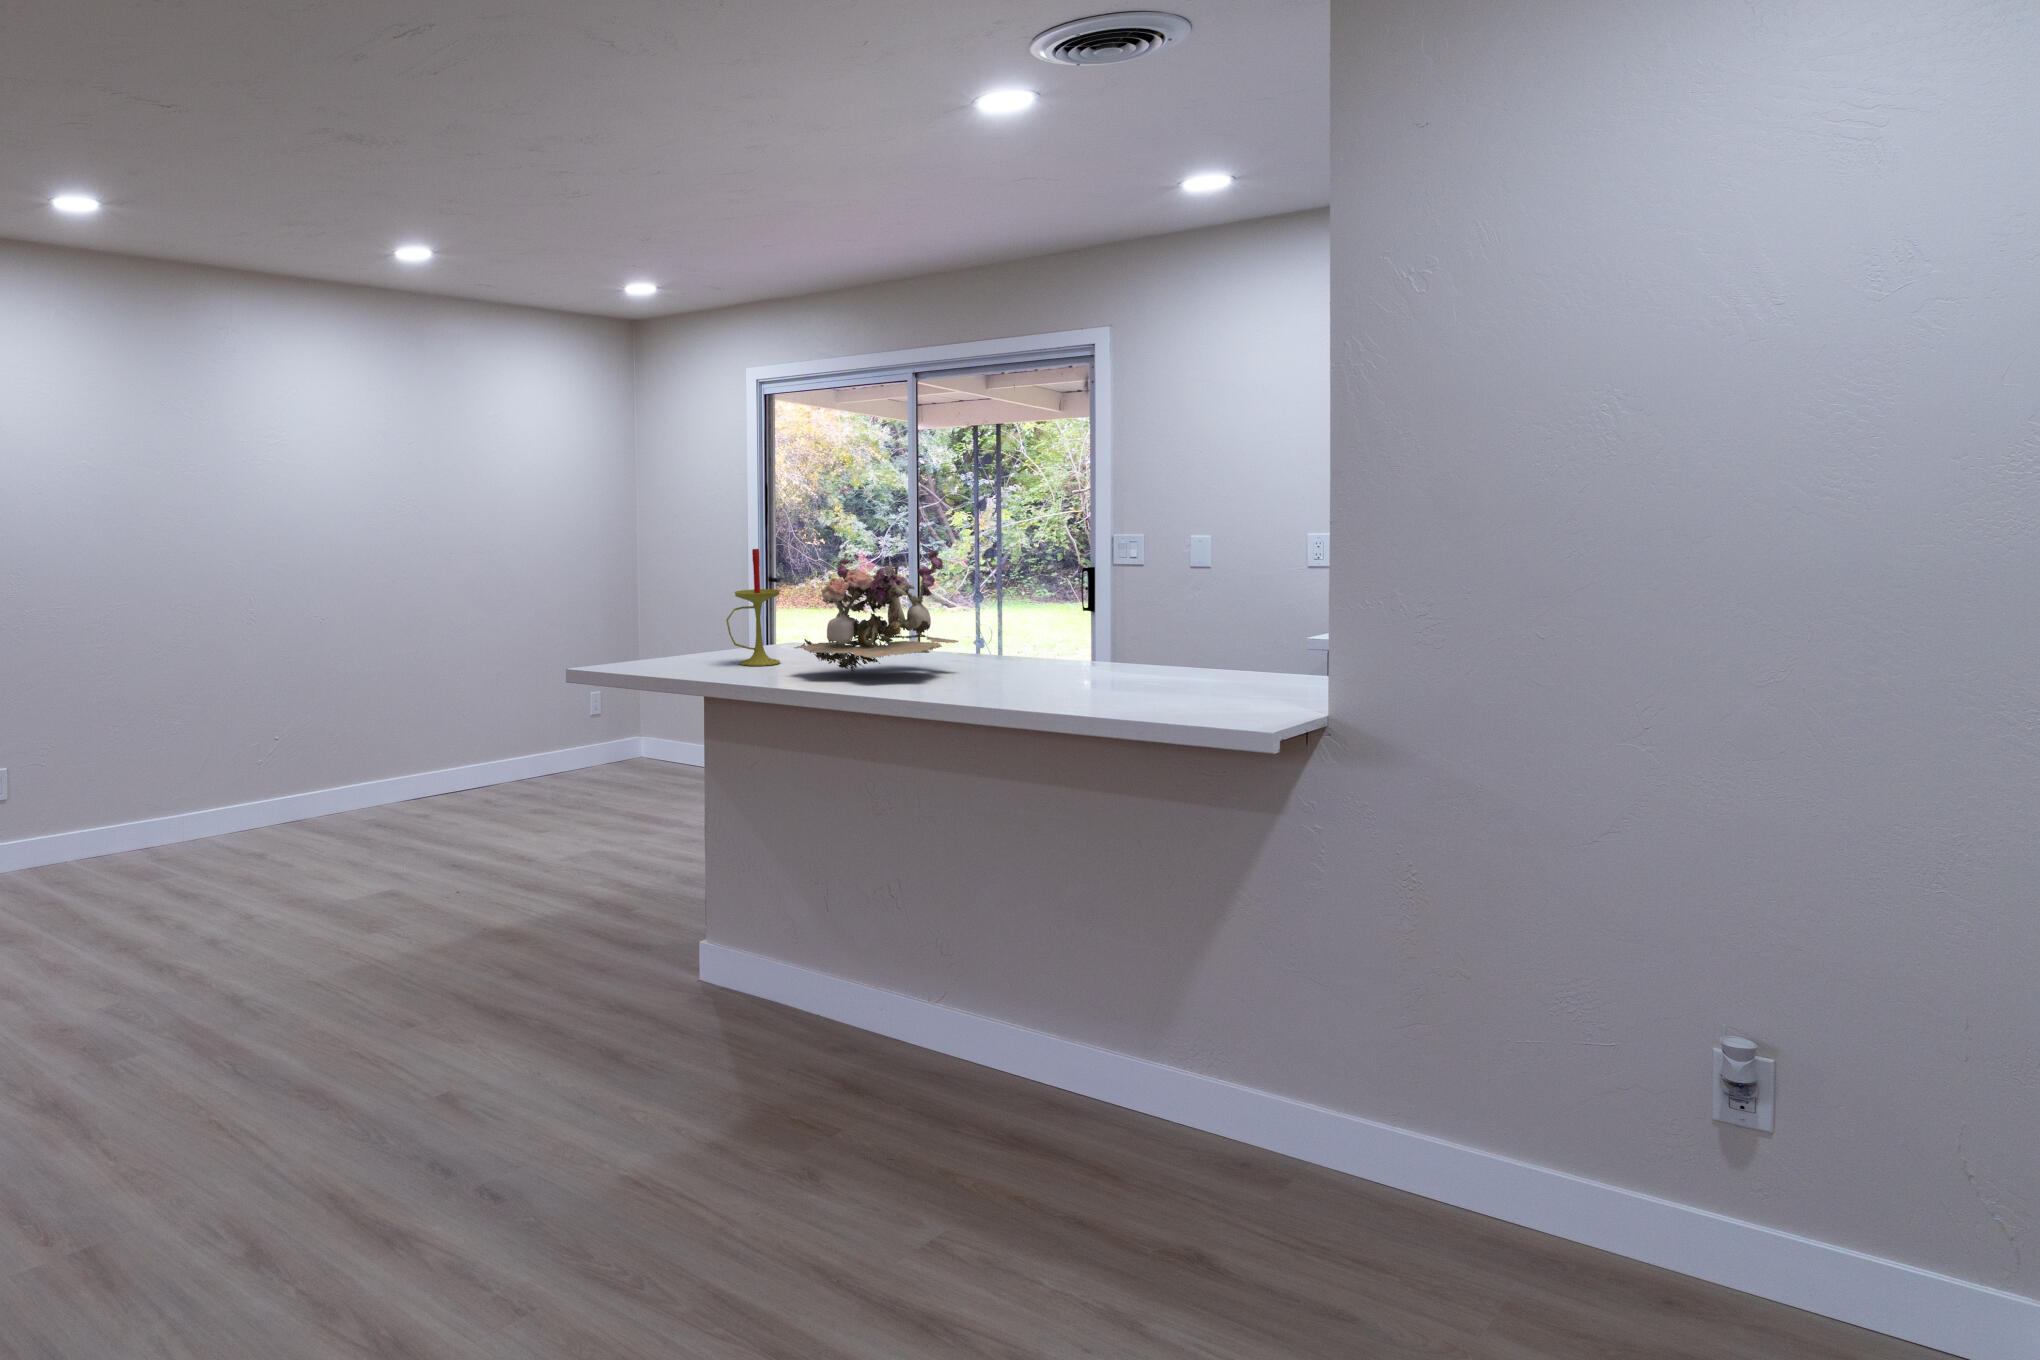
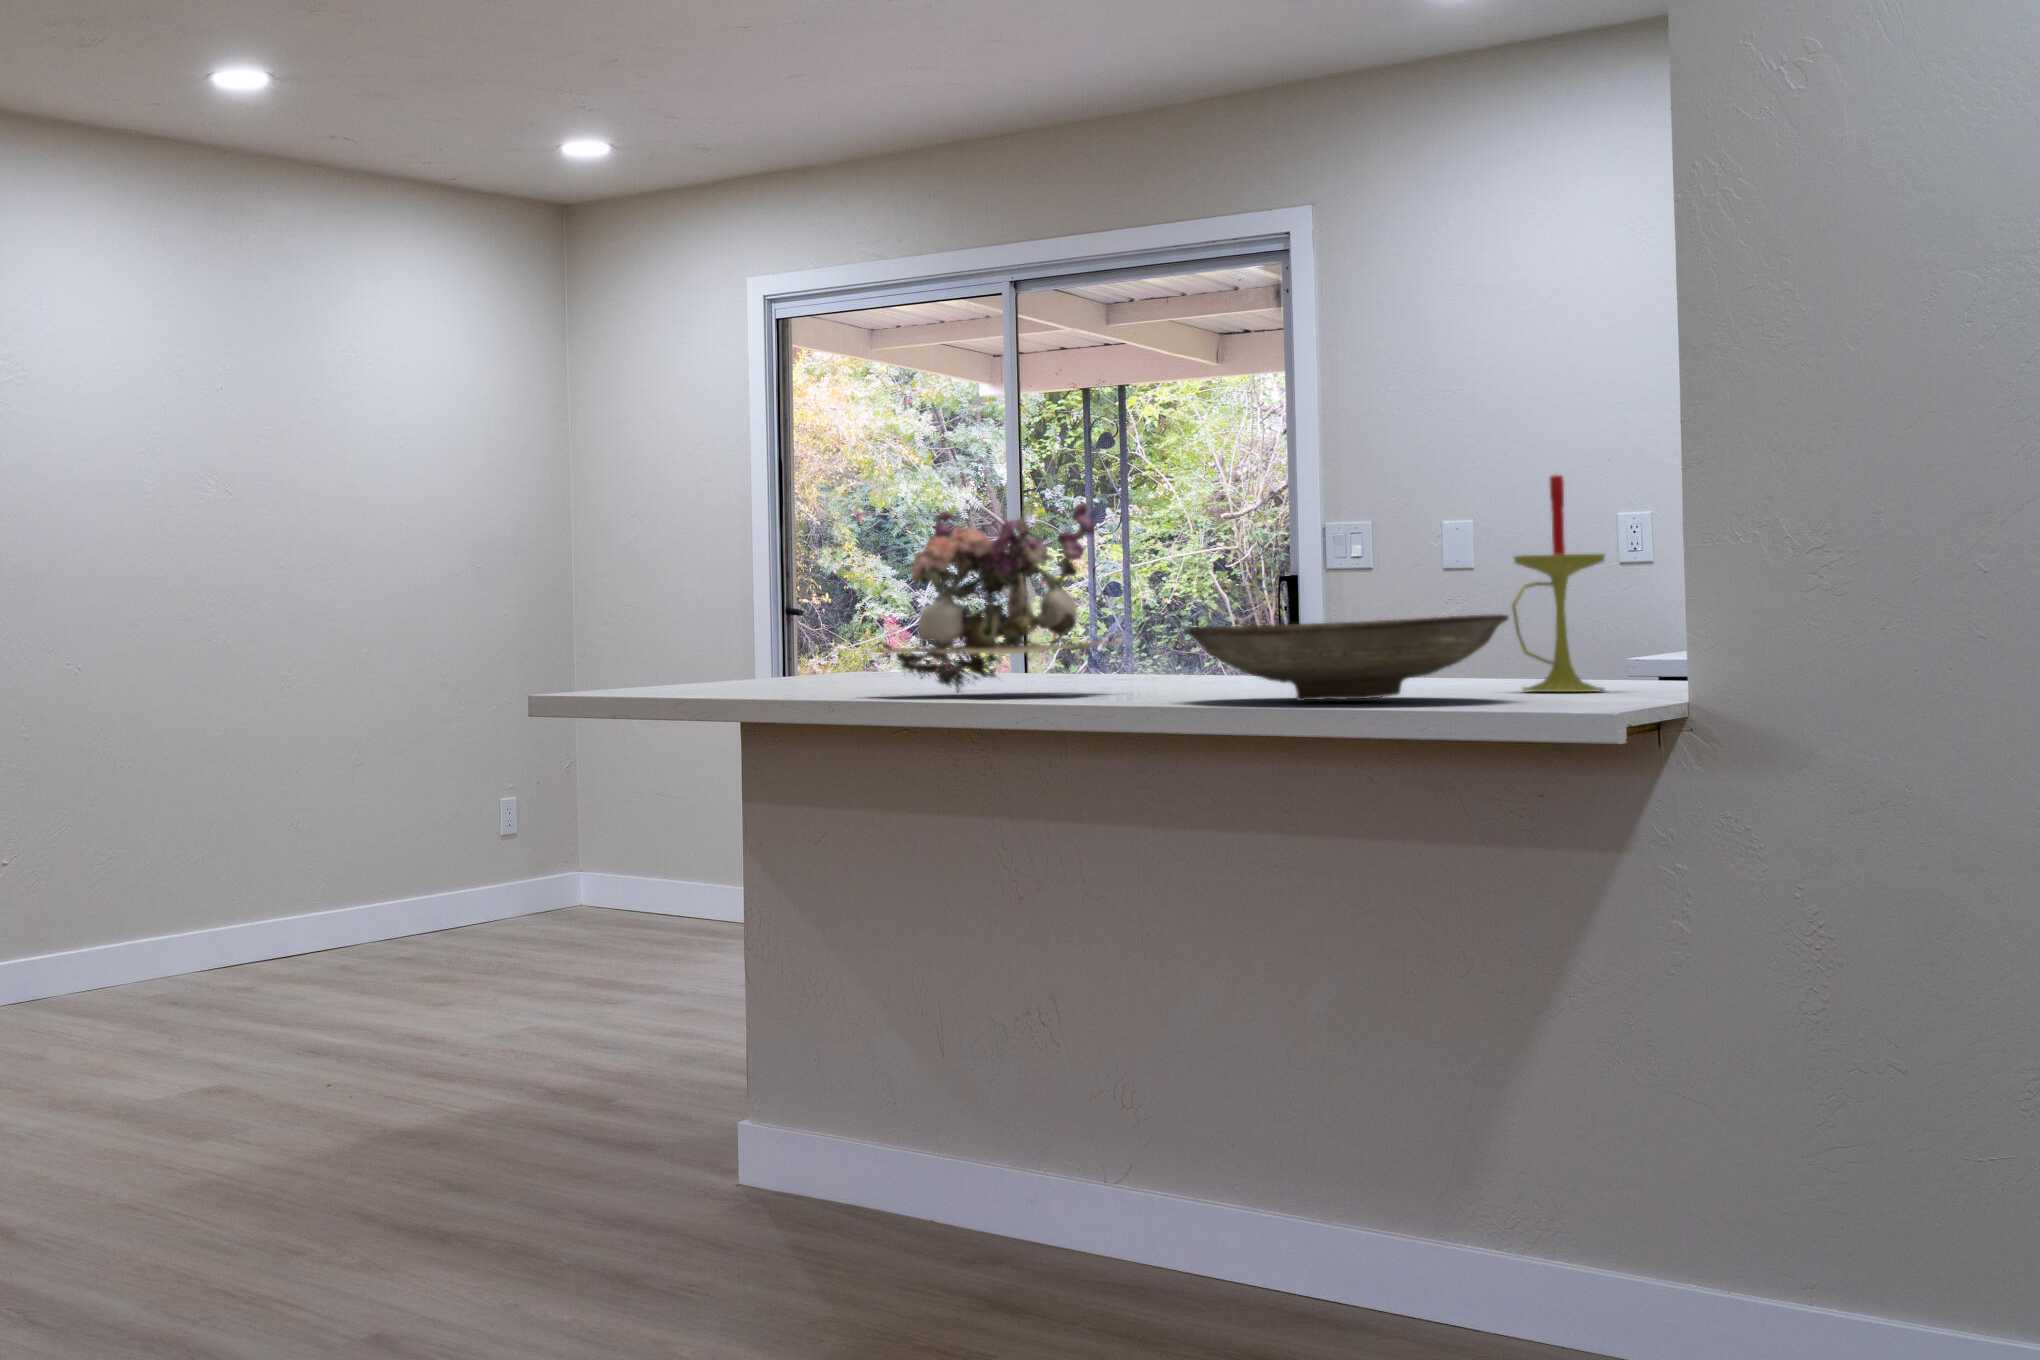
candle: present [726,549,780,666] -> present [1512,475,1606,692]
decorative bowl: none [984,642,1196,706] -> present [1188,614,1509,701]

